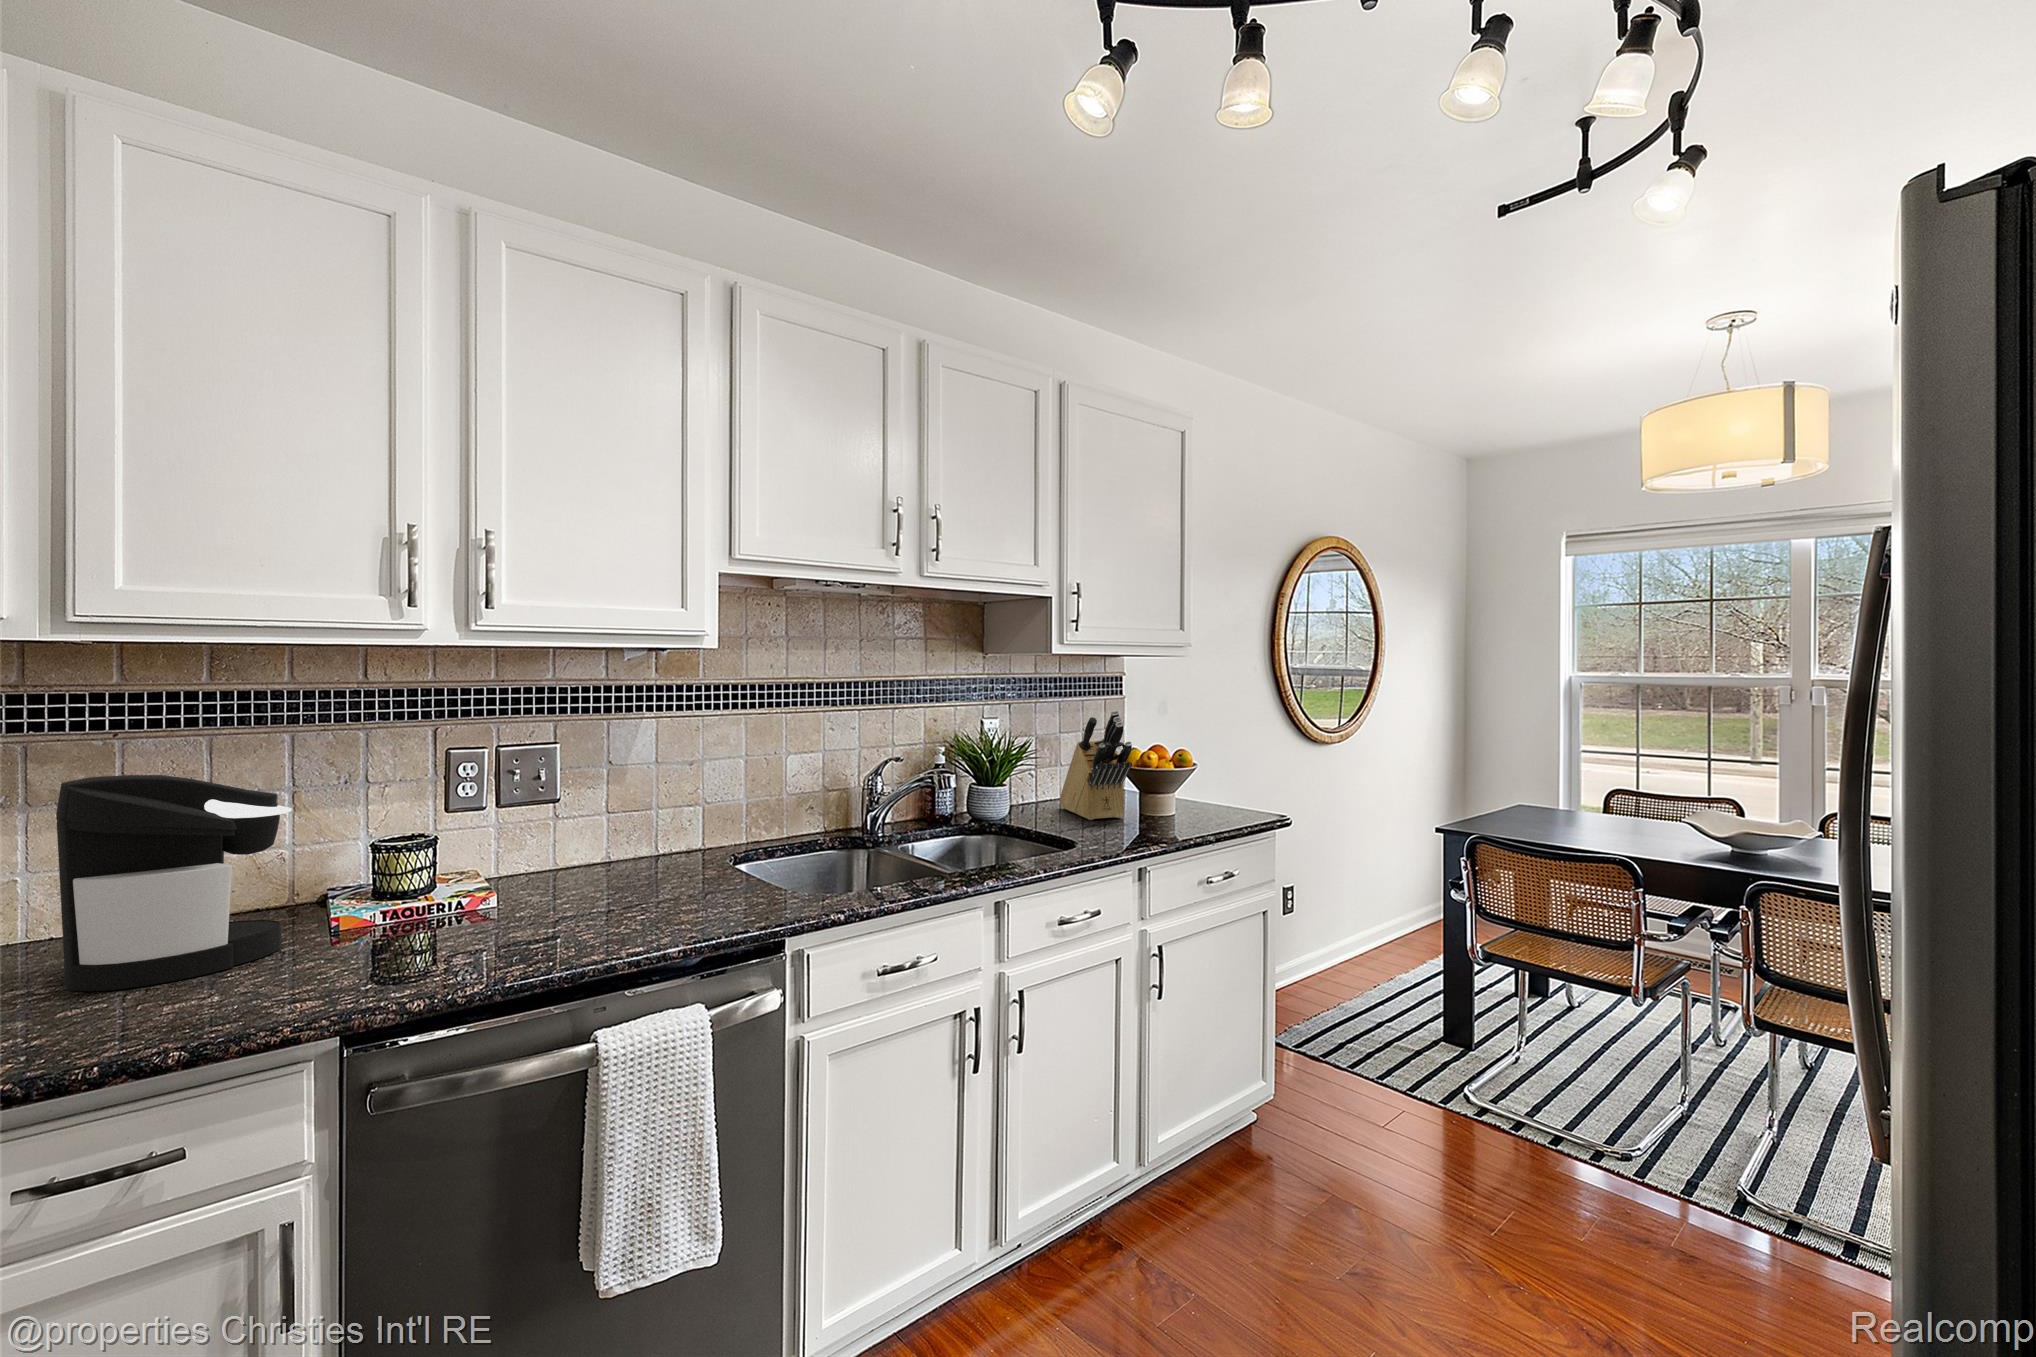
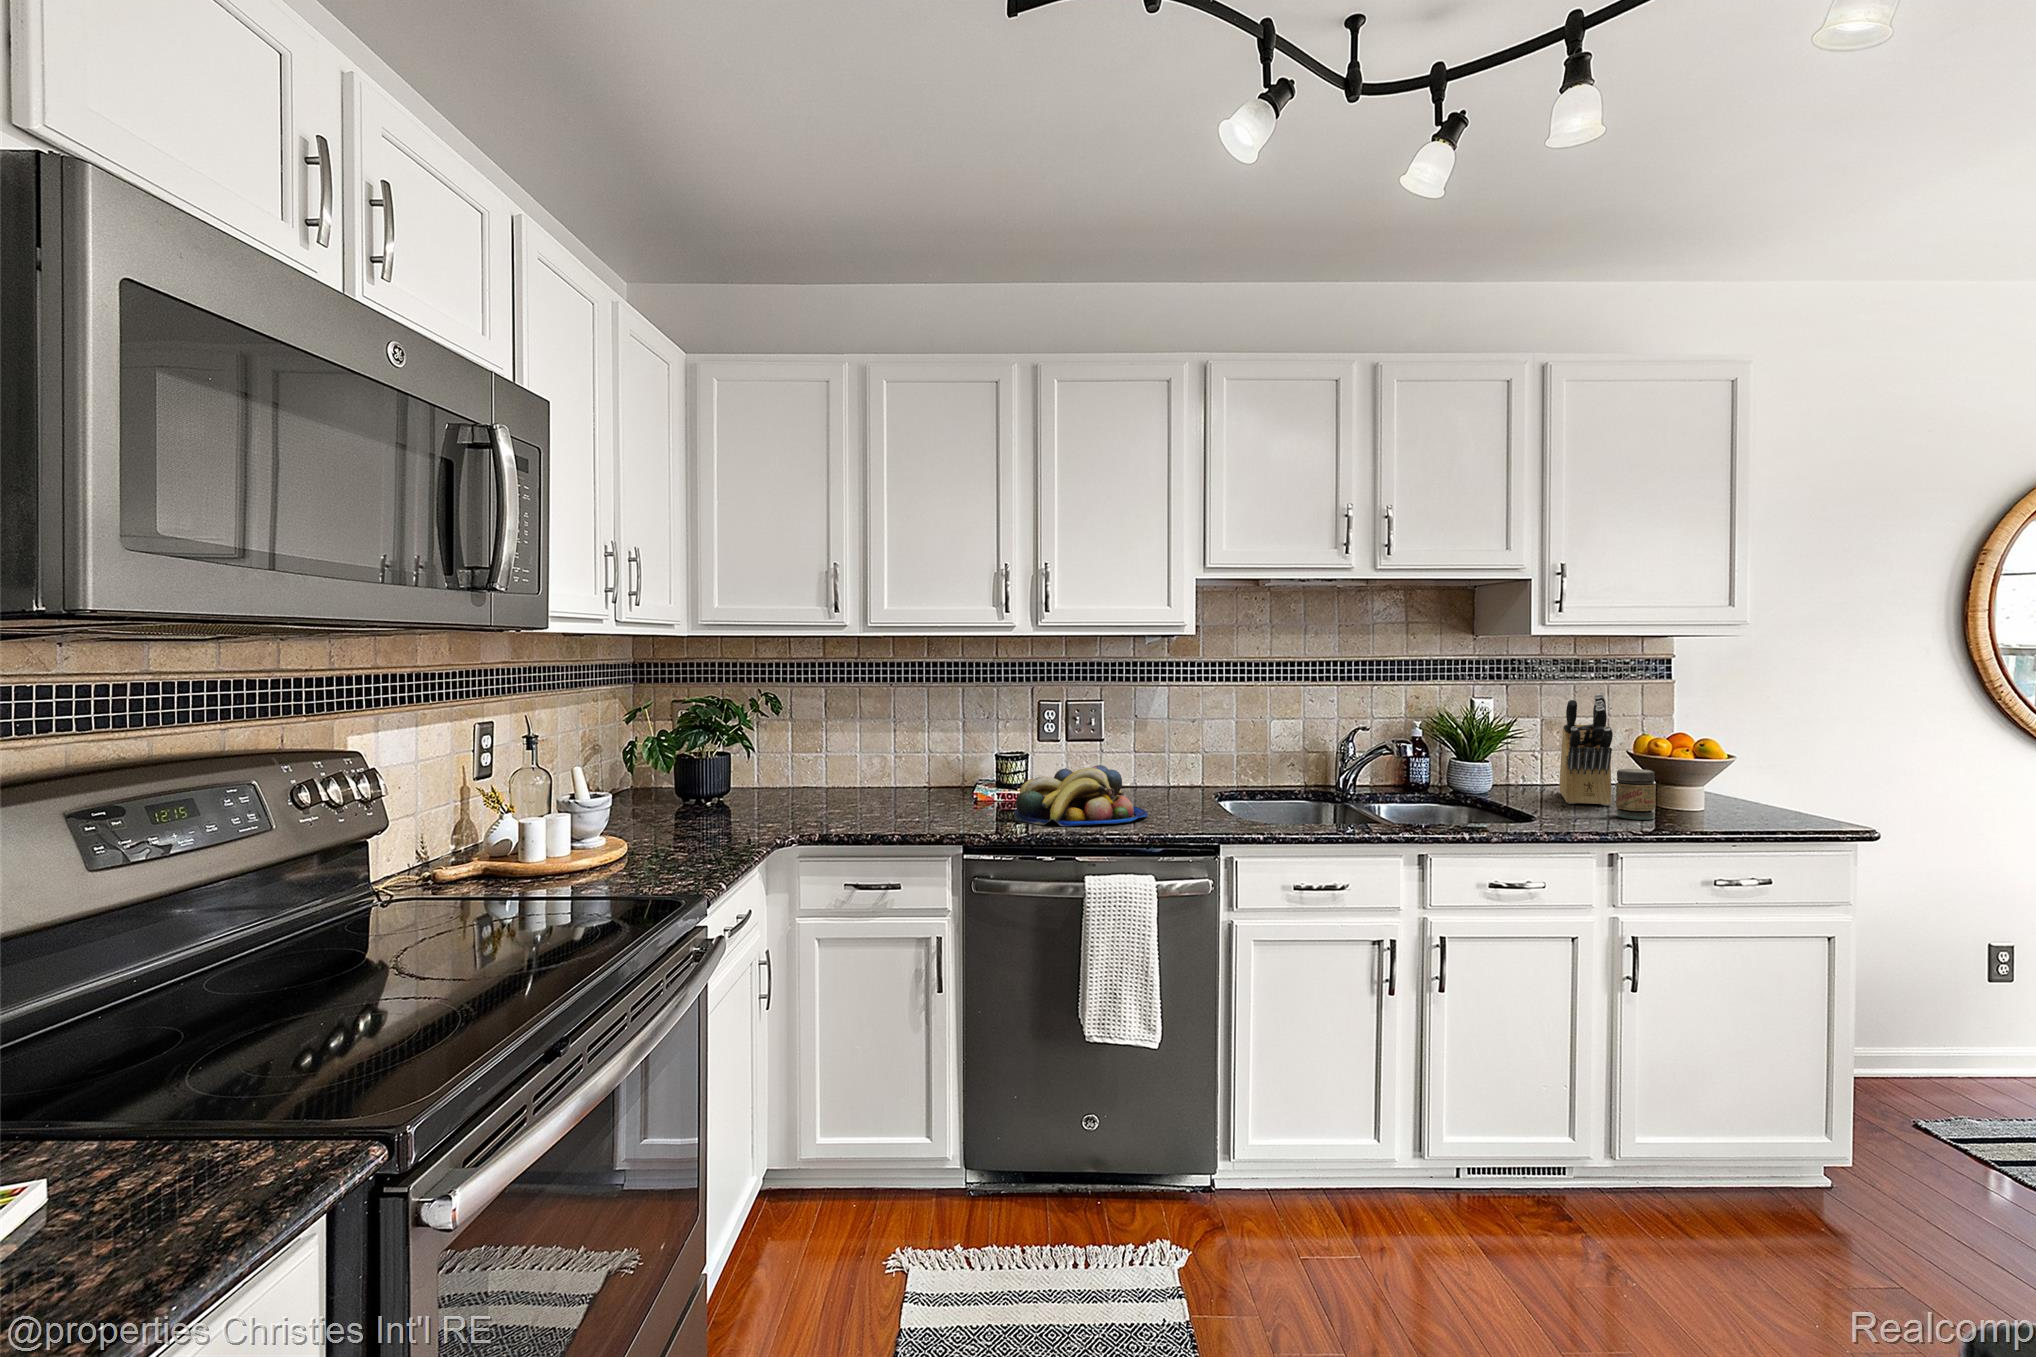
coffee maker: present [56,775,292,991] -> none [868,706,956,811]
jar: none [1147,781,1179,831] -> present [1616,769,1655,820]
fruit bowl: none [432,842,675,964] -> present [1014,765,1148,826]

